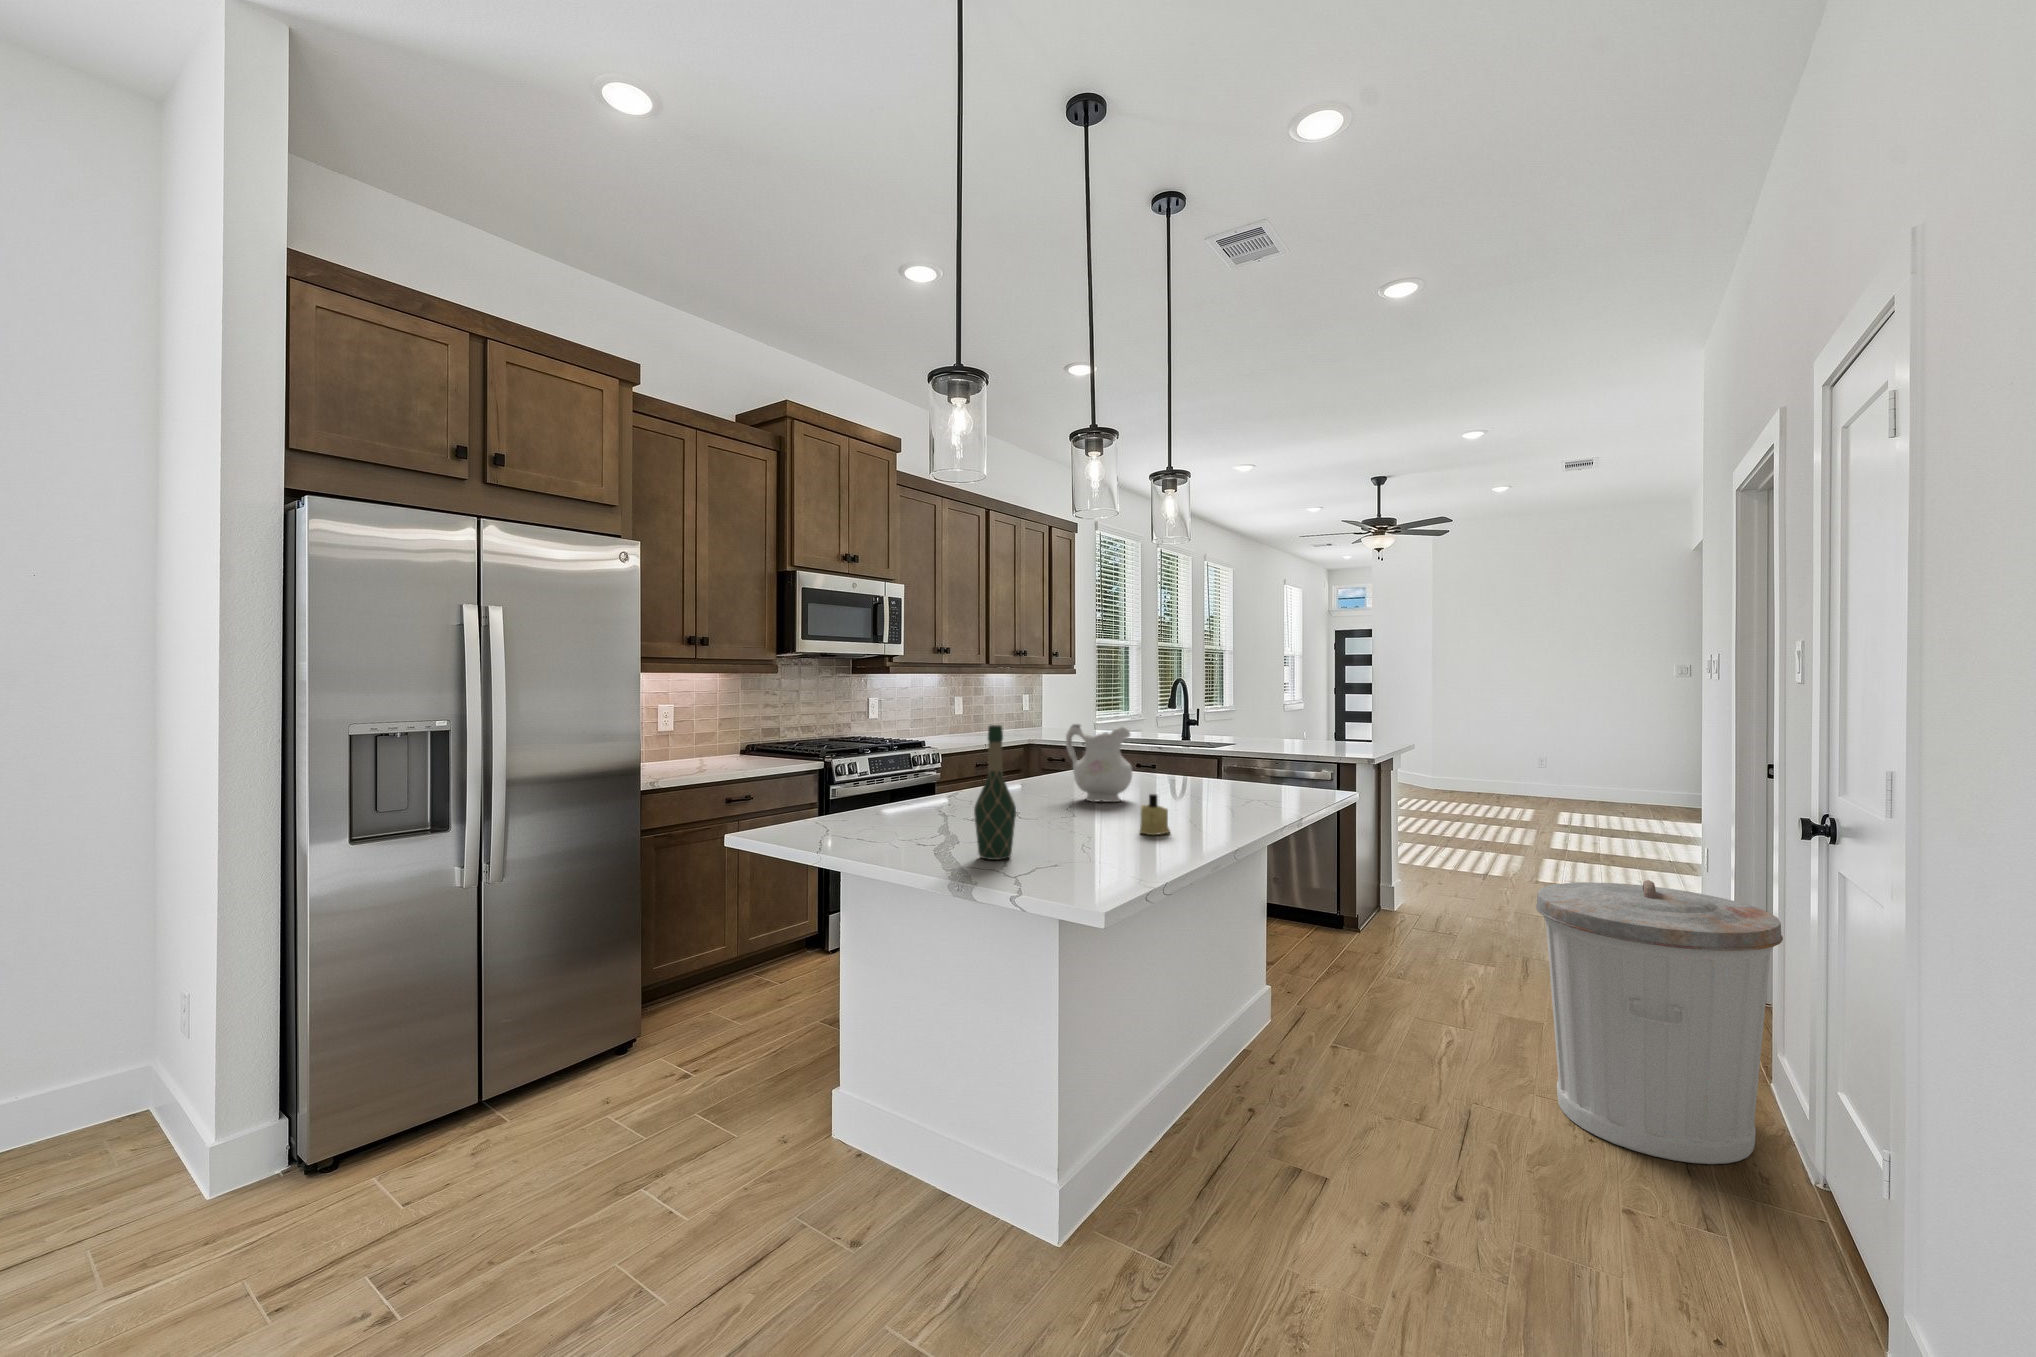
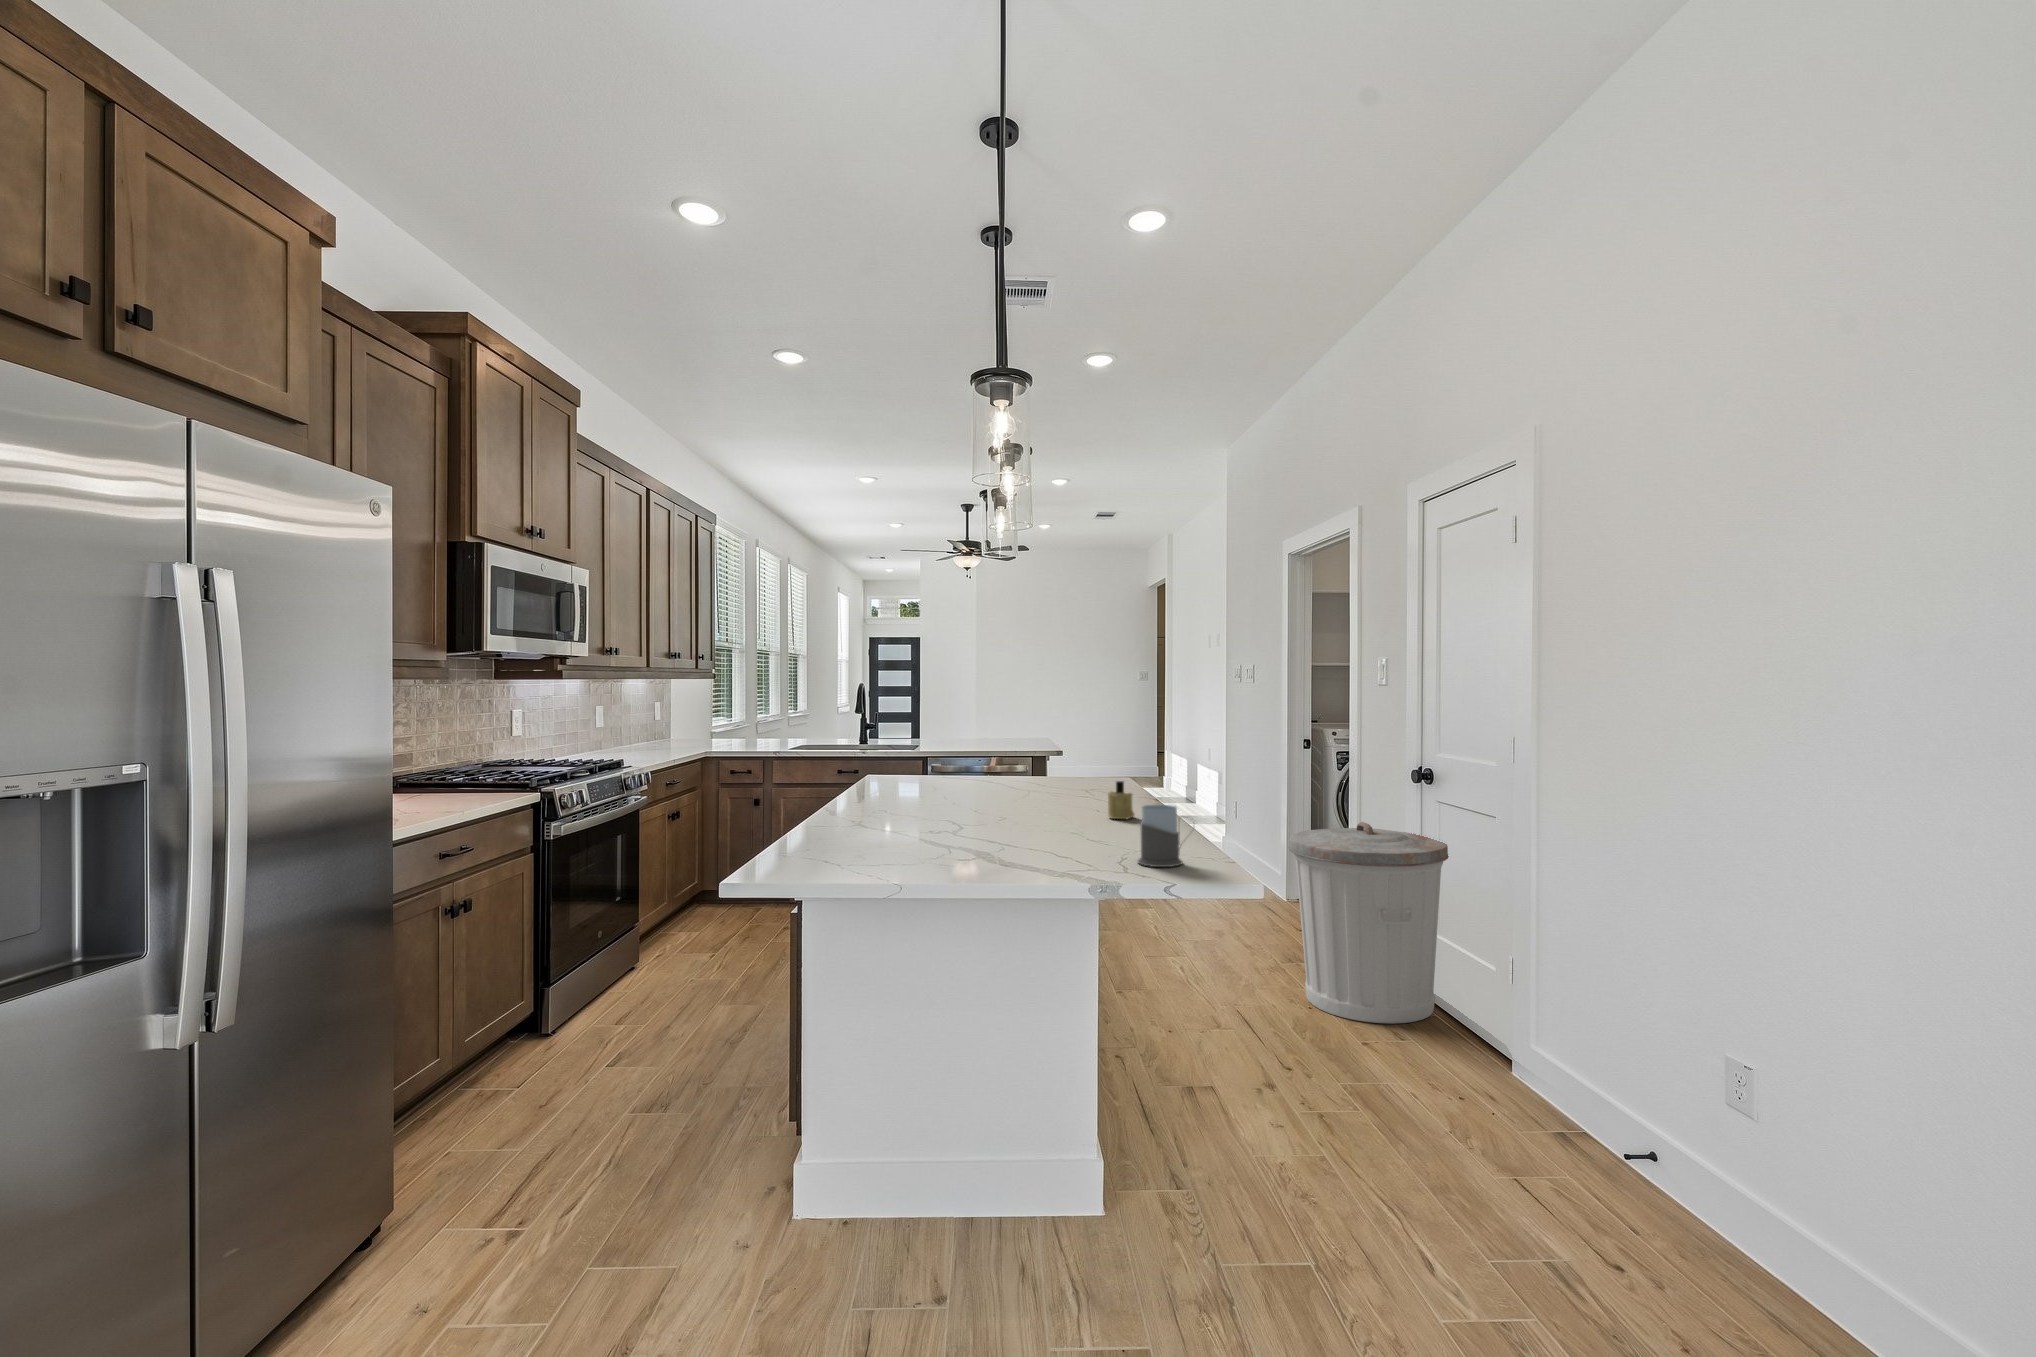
ceramic pitcher: present [1066,724,1132,802] -> none [948,722,1015,799]
wine bottle: present [974,725,1016,860] -> none [1048,717,1091,854]
mug: none [1009,819,1062,884] -> present [1138,805,1182,867]

